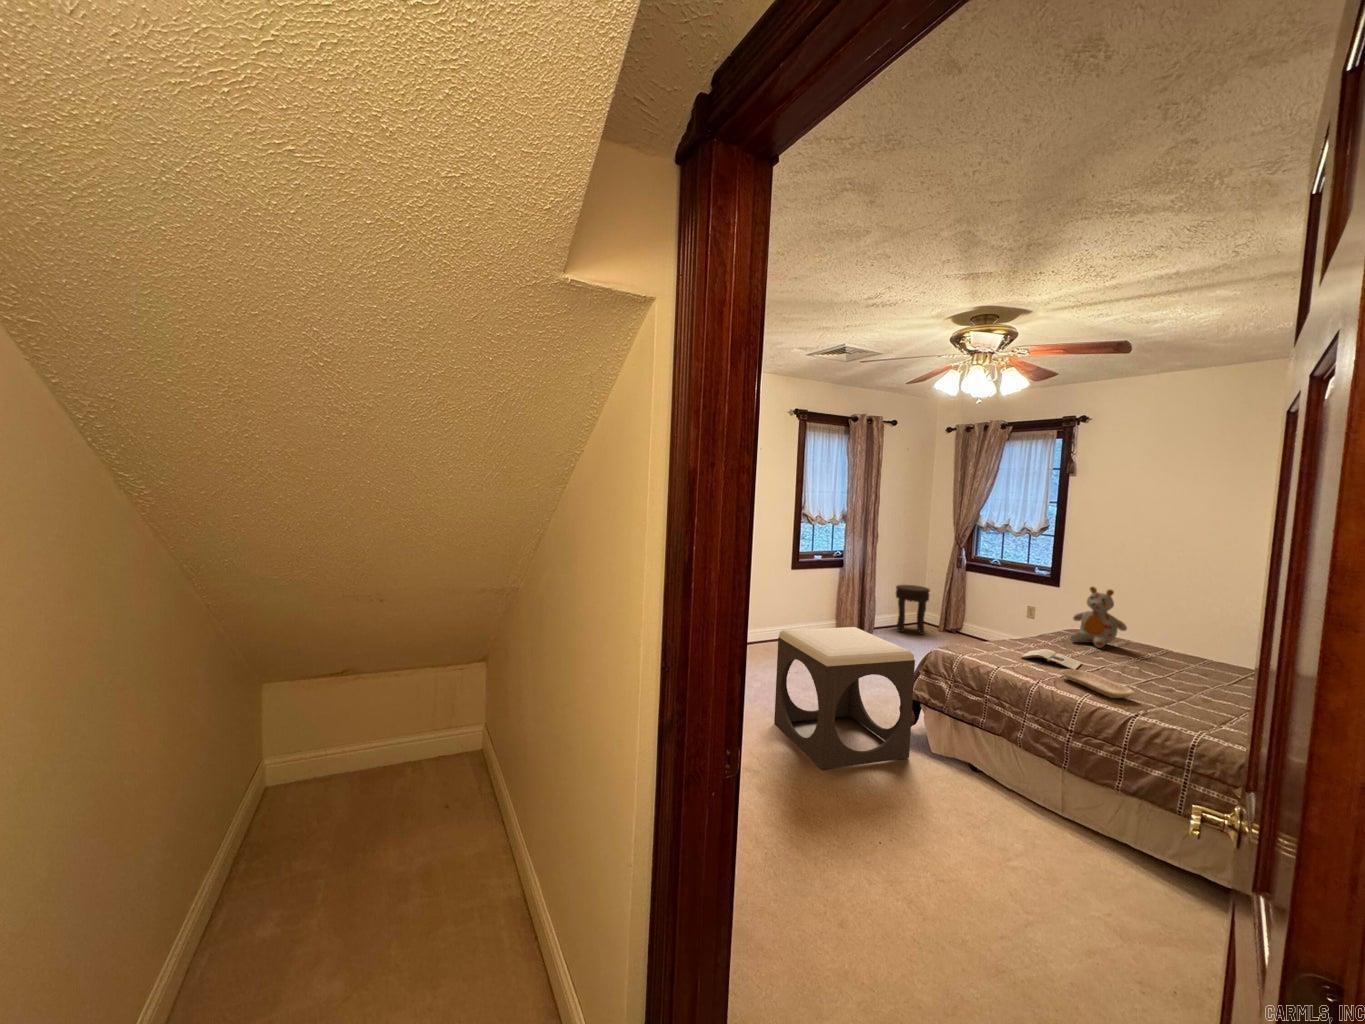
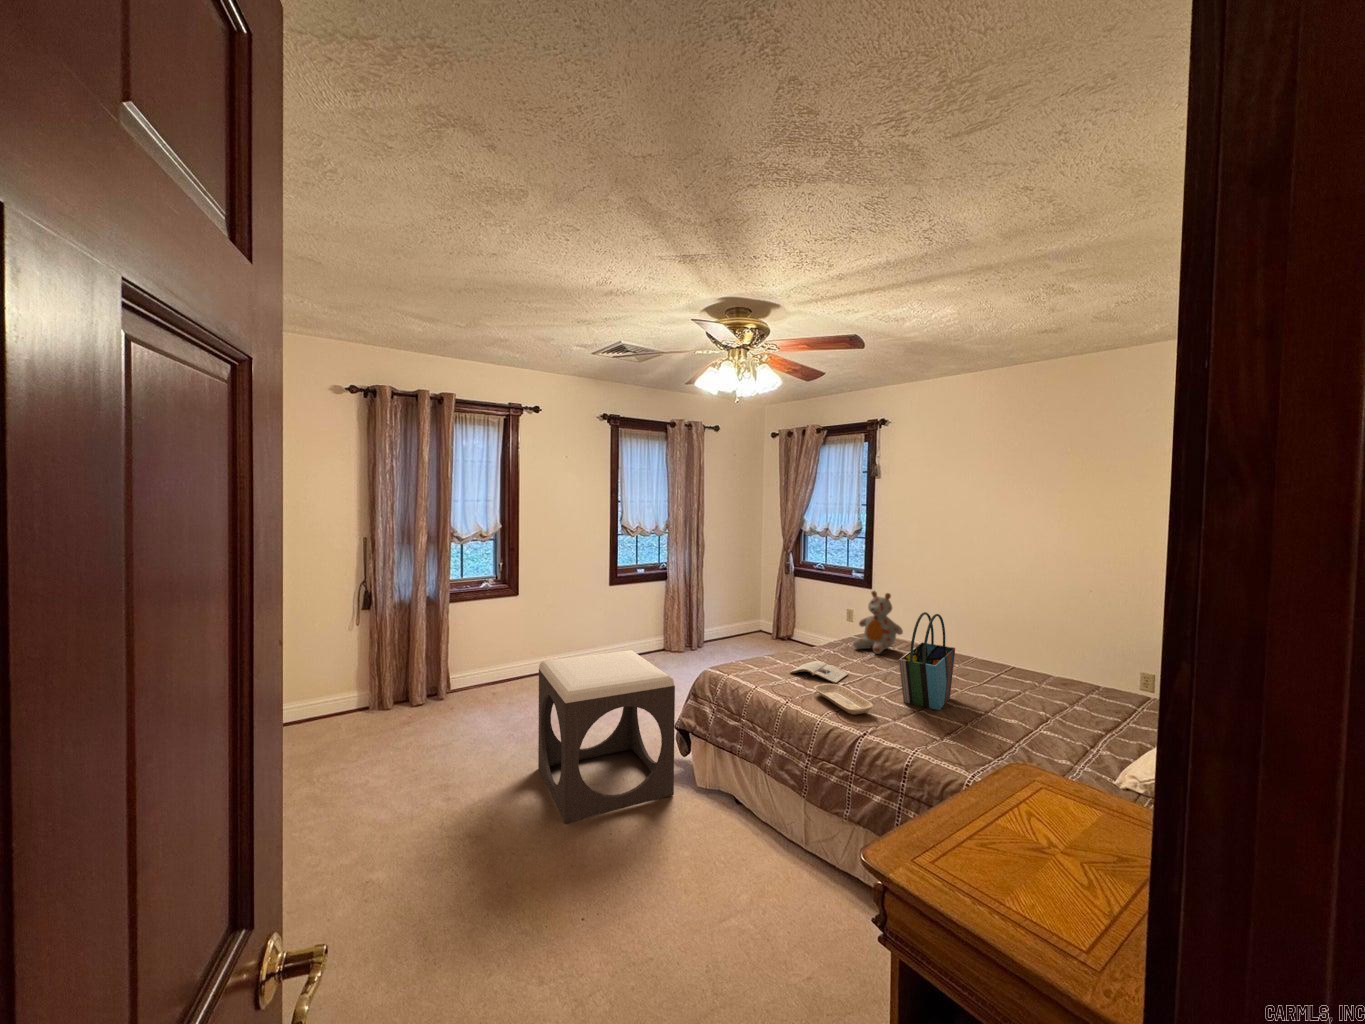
side table: present [896,585,930,635] -> none [727,594,760,645]
tote bag: none [1158,608,1211,702] -> present [899,612,955,710]

